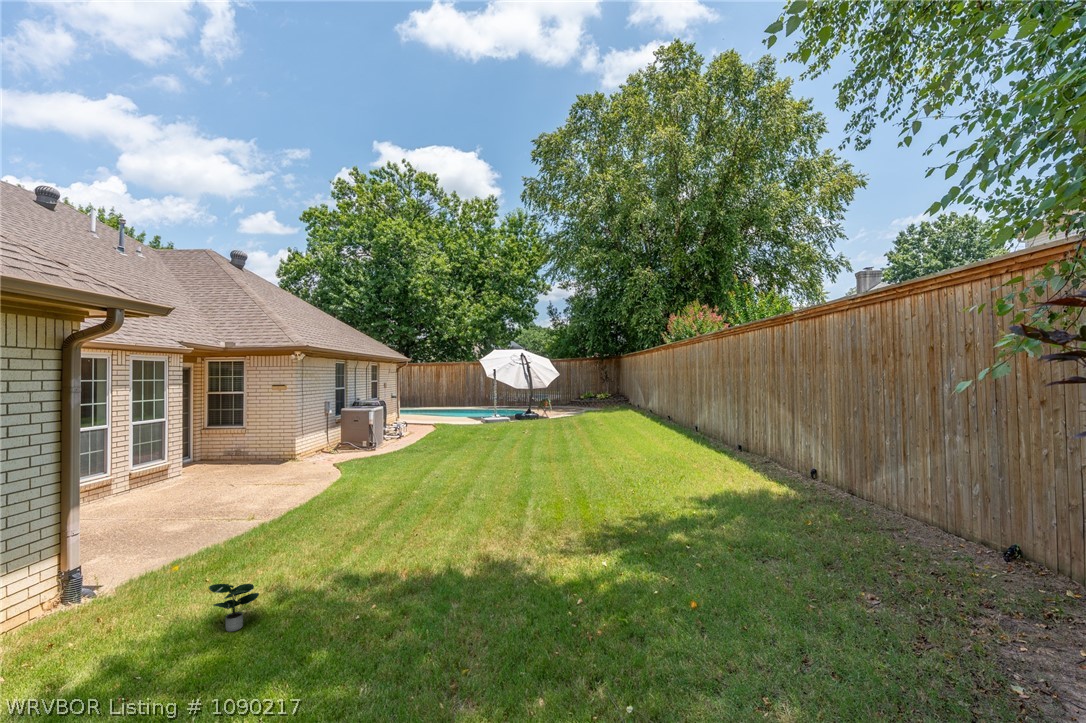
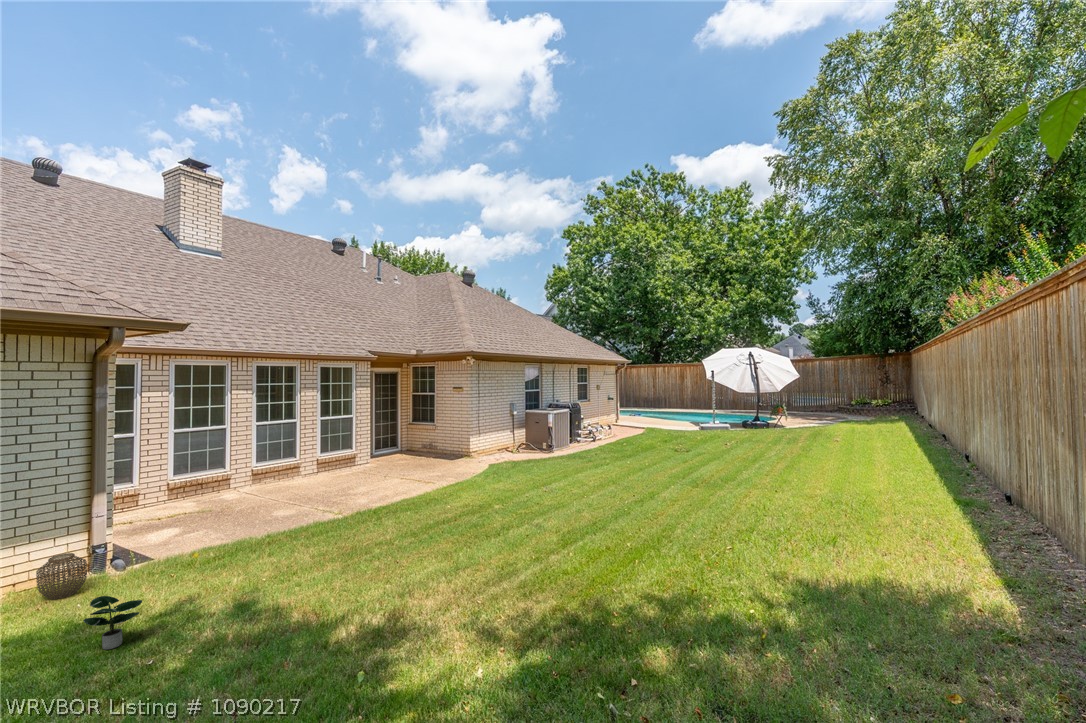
woven basket: none [32,570,89,624] -> present [36,553,87,599]

